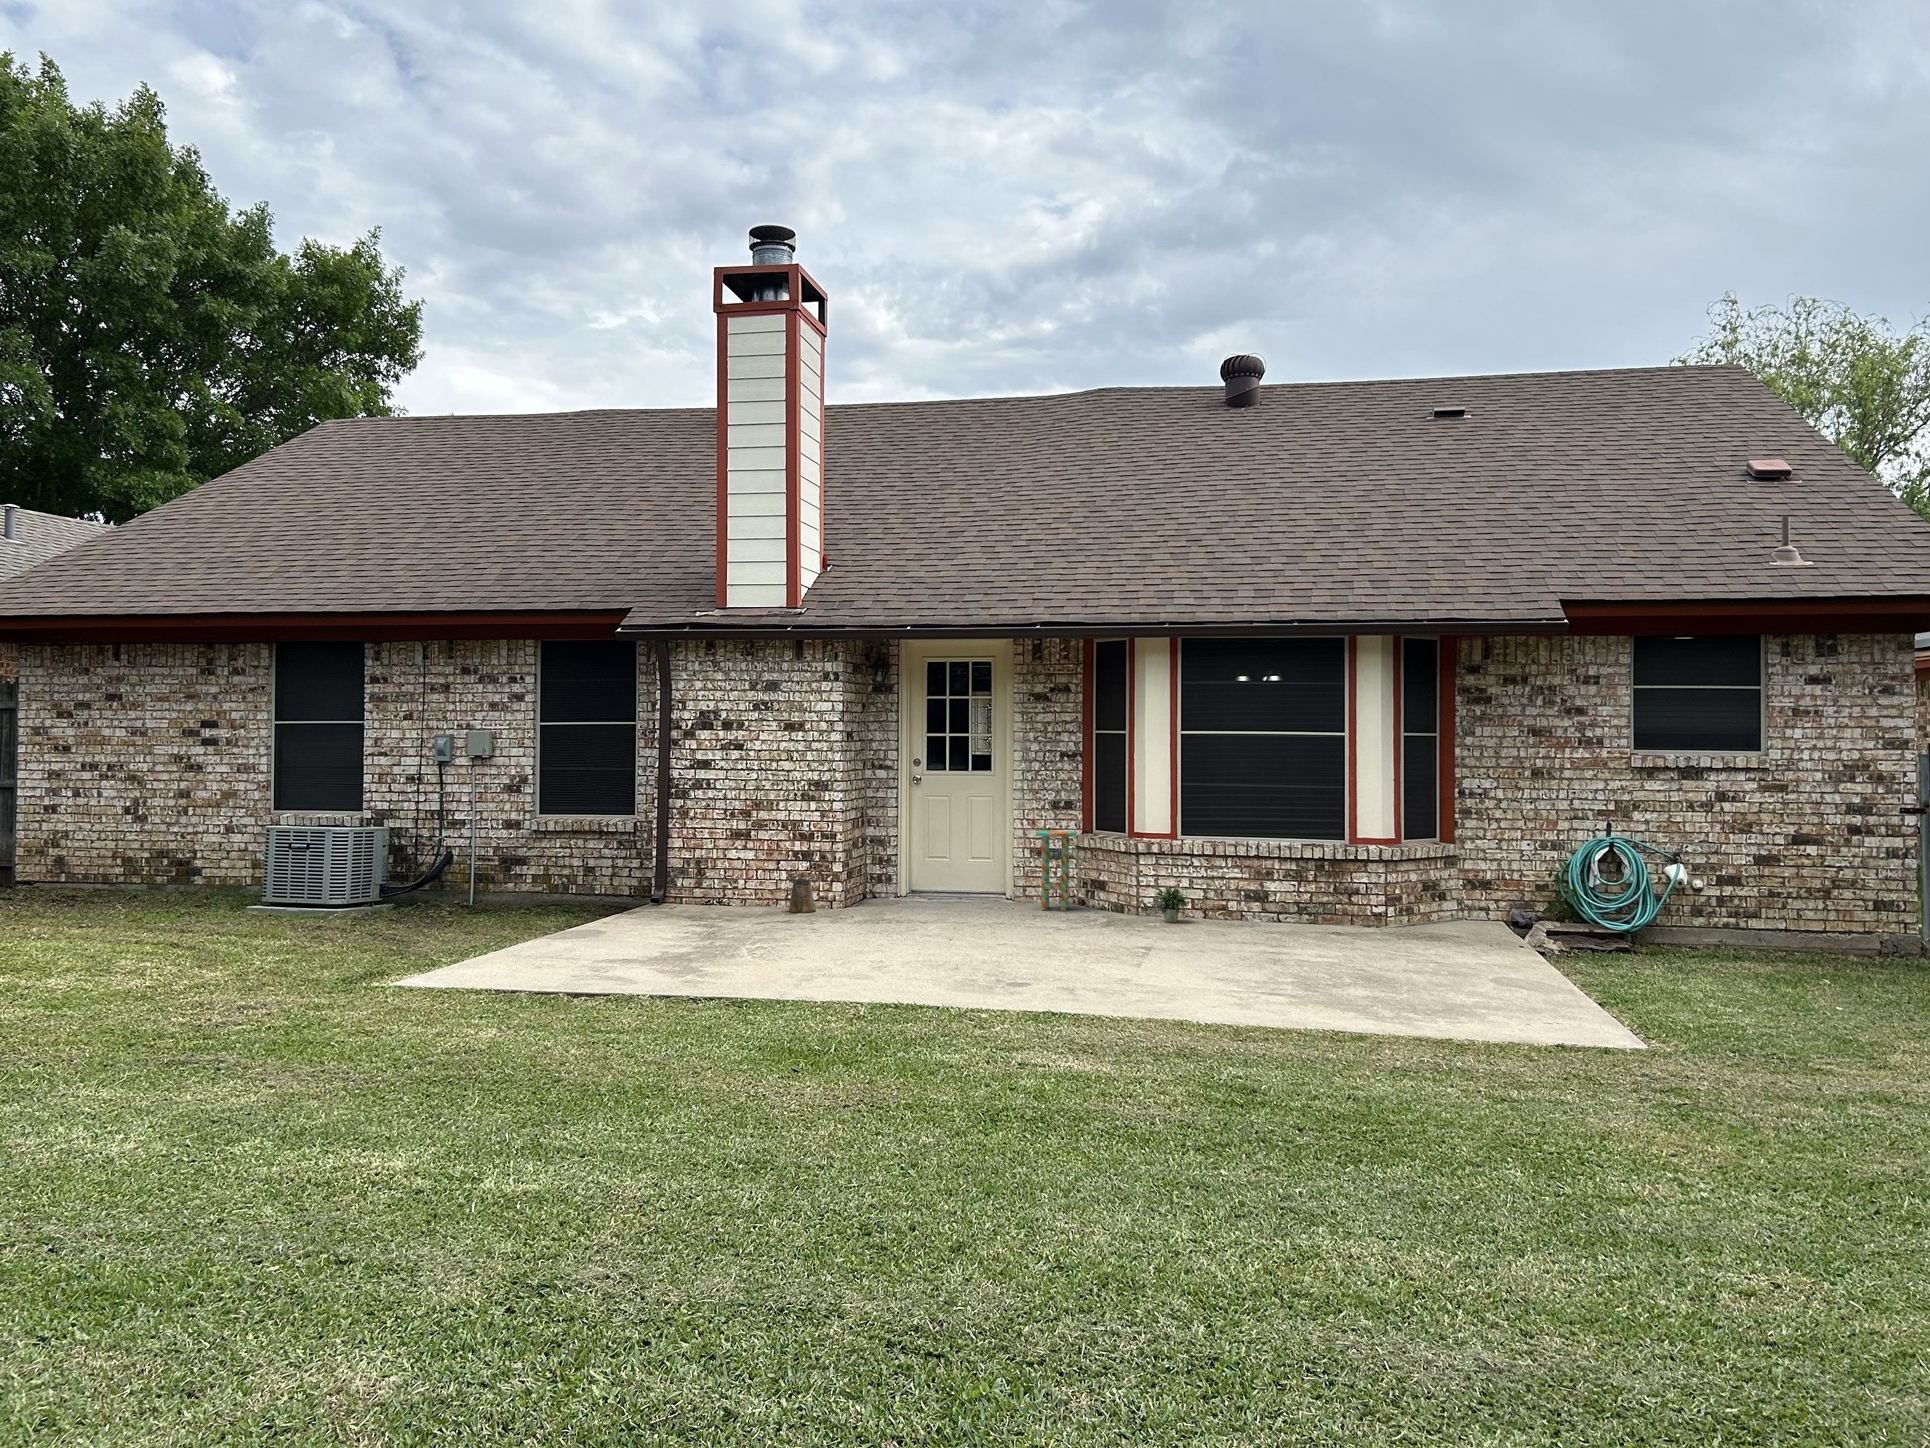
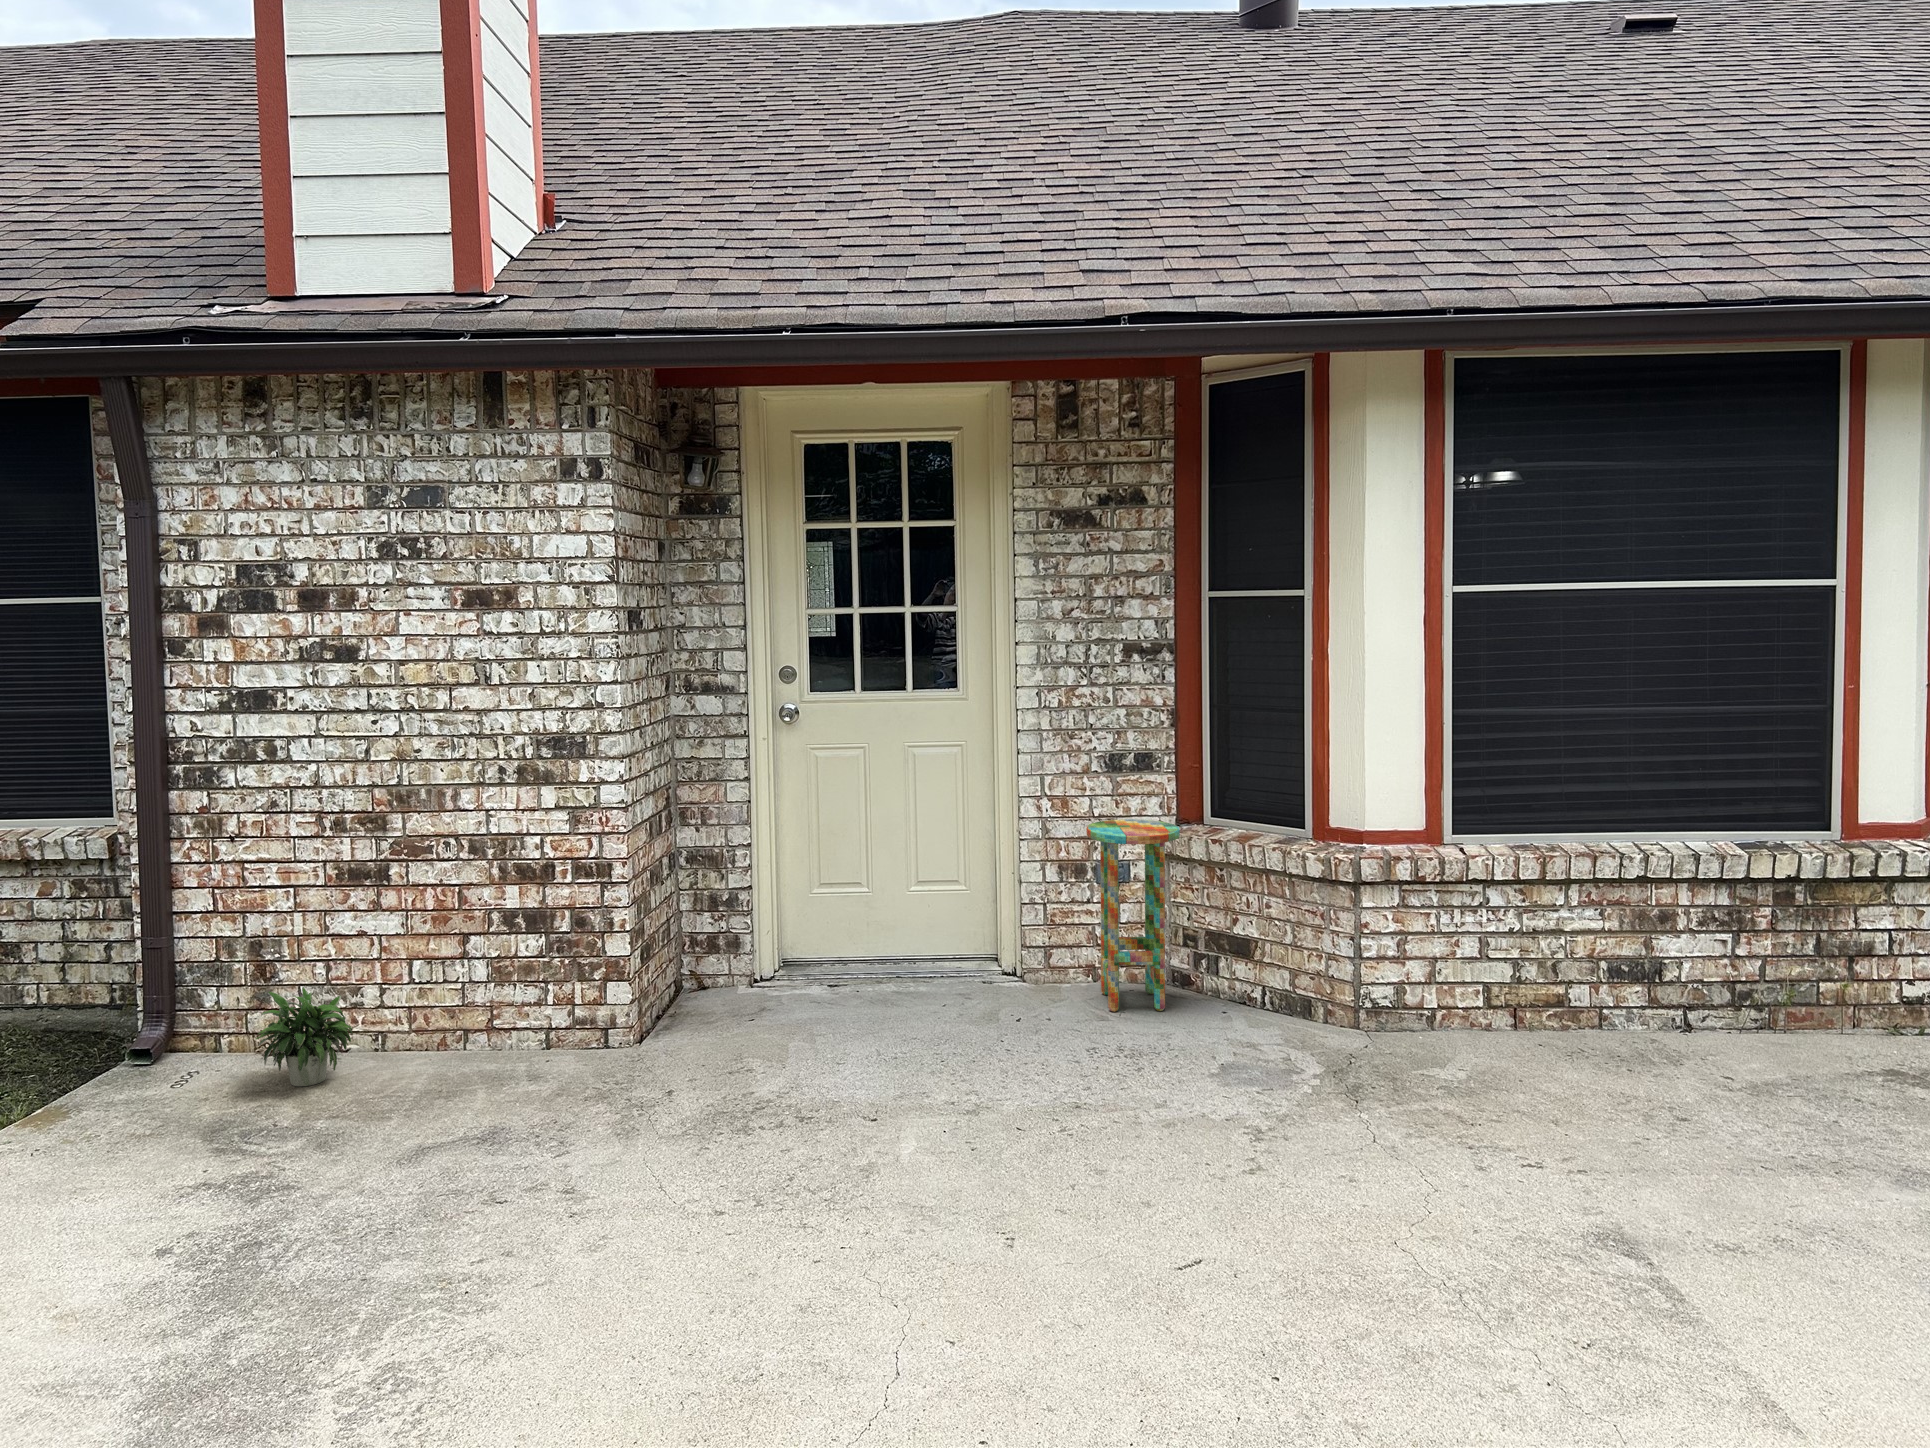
watering can: present [788,878,816,913] -> none [493,986,568,1087]
potted plant: present [1154,886,1189,922] -> present [255,987,353,1086]

